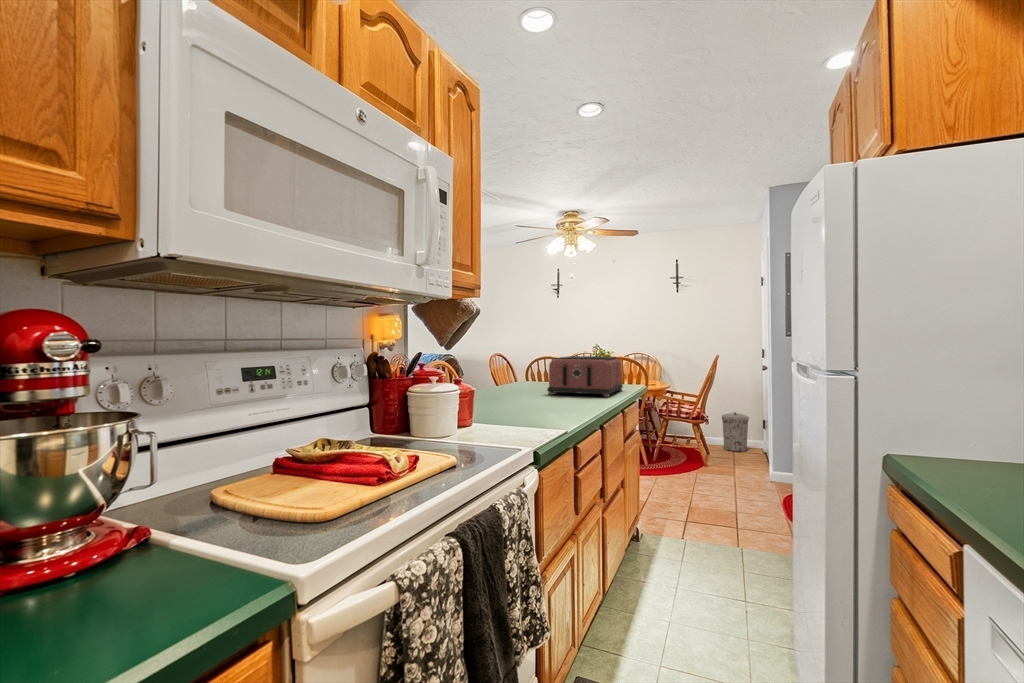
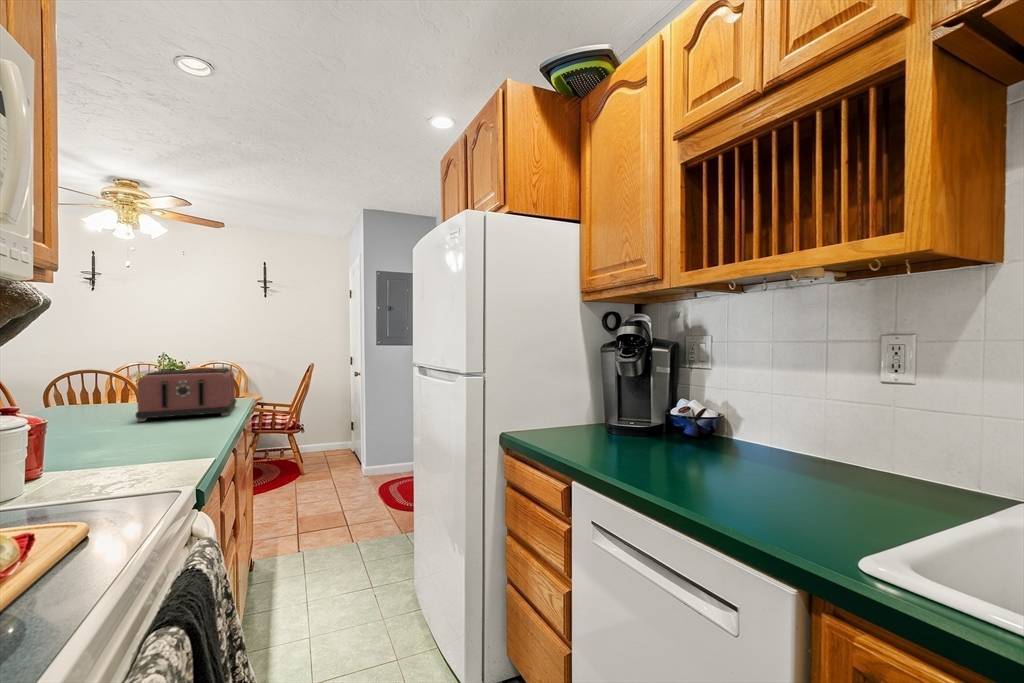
trash can: present [722,412,749,452] -> none [313,417,339,455]

